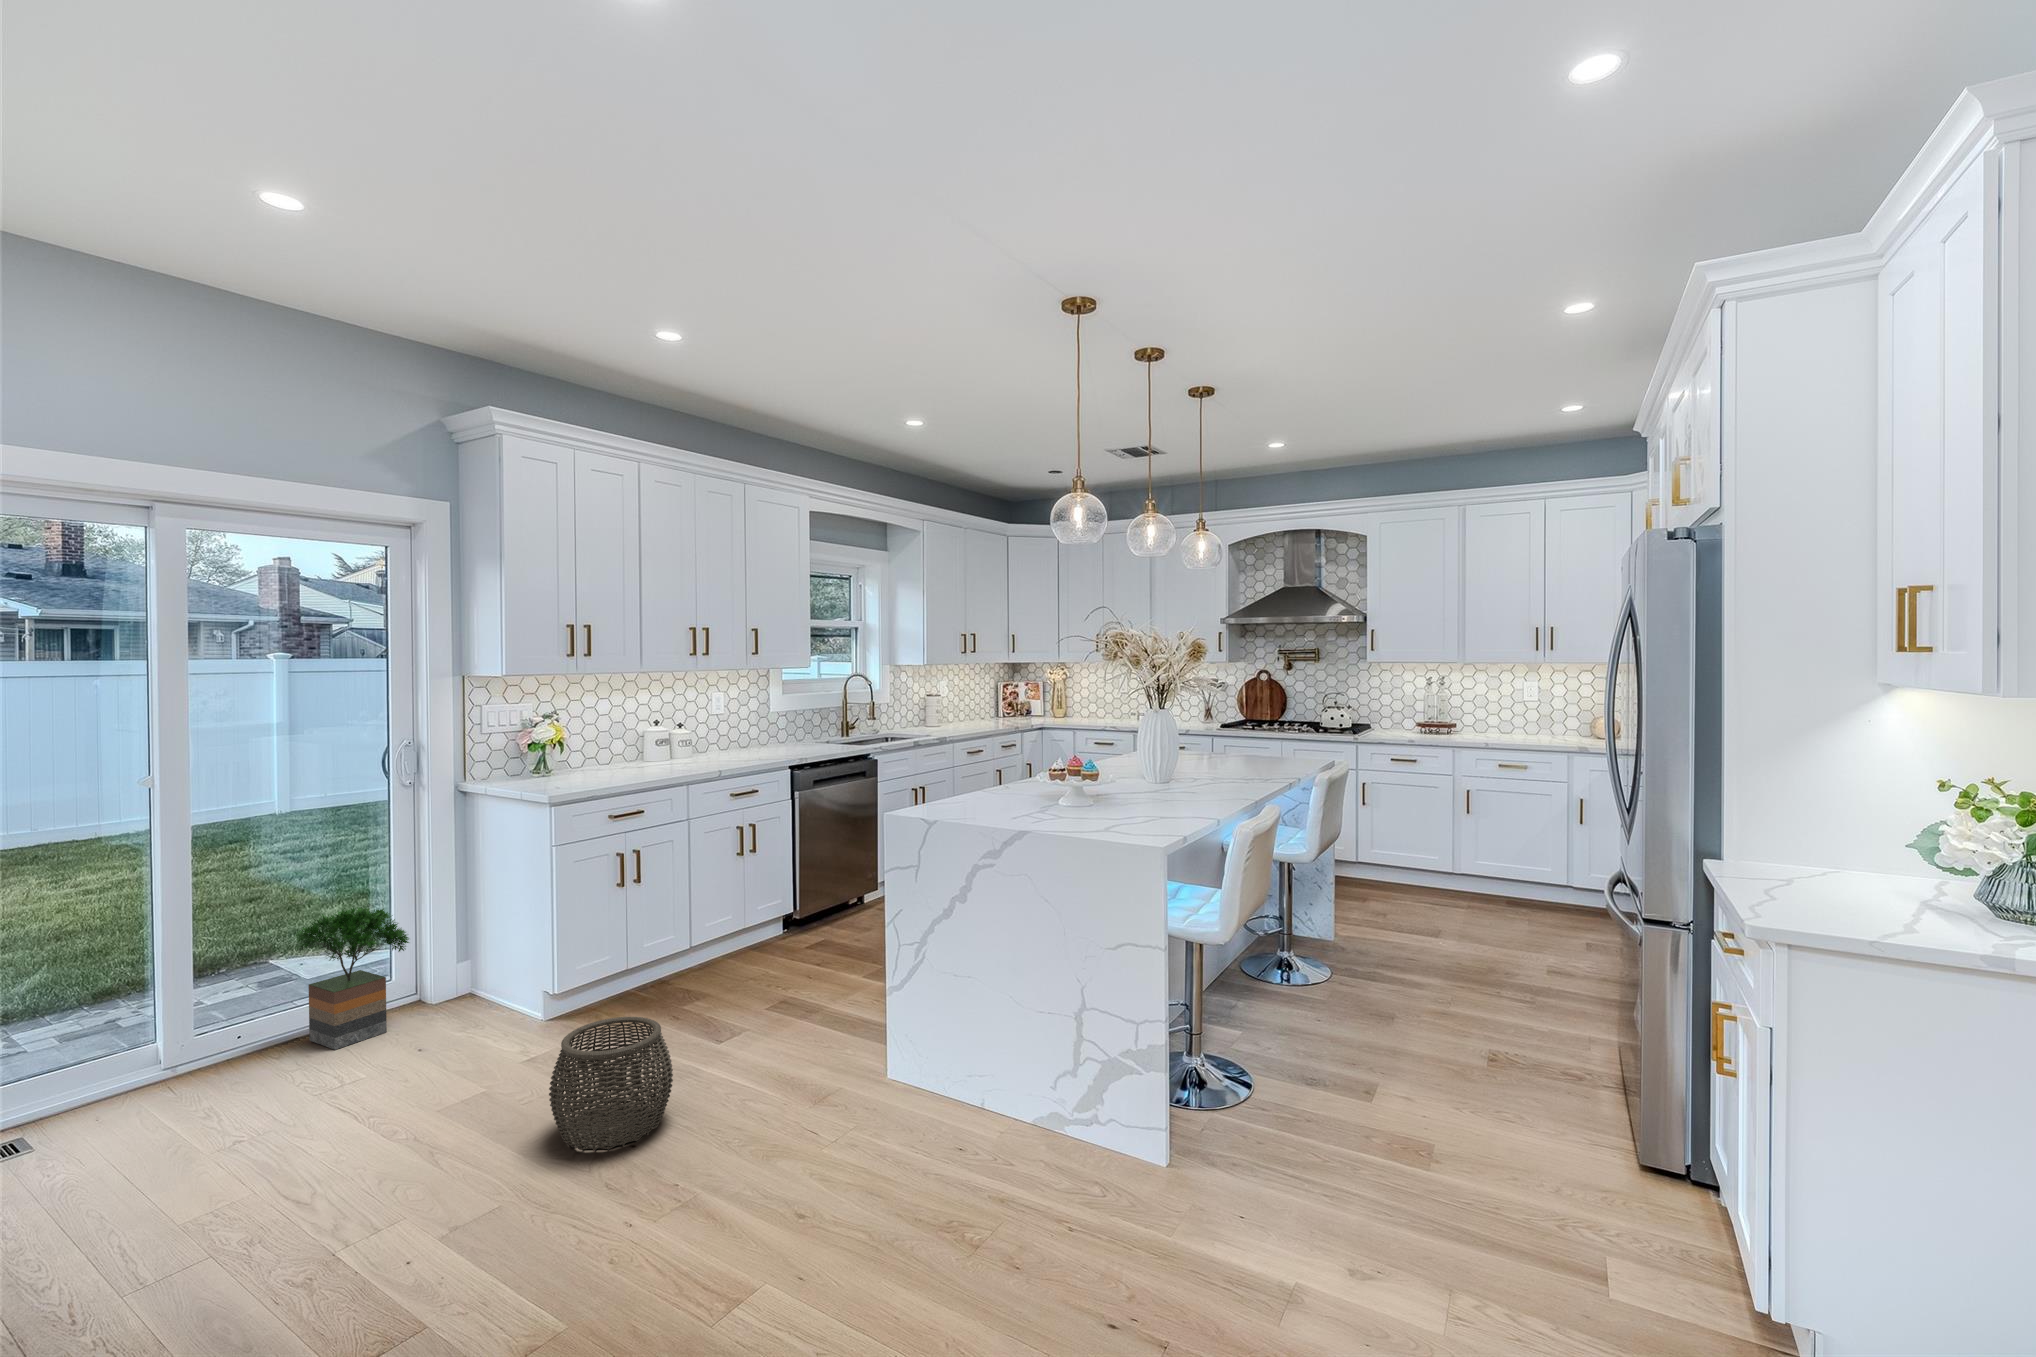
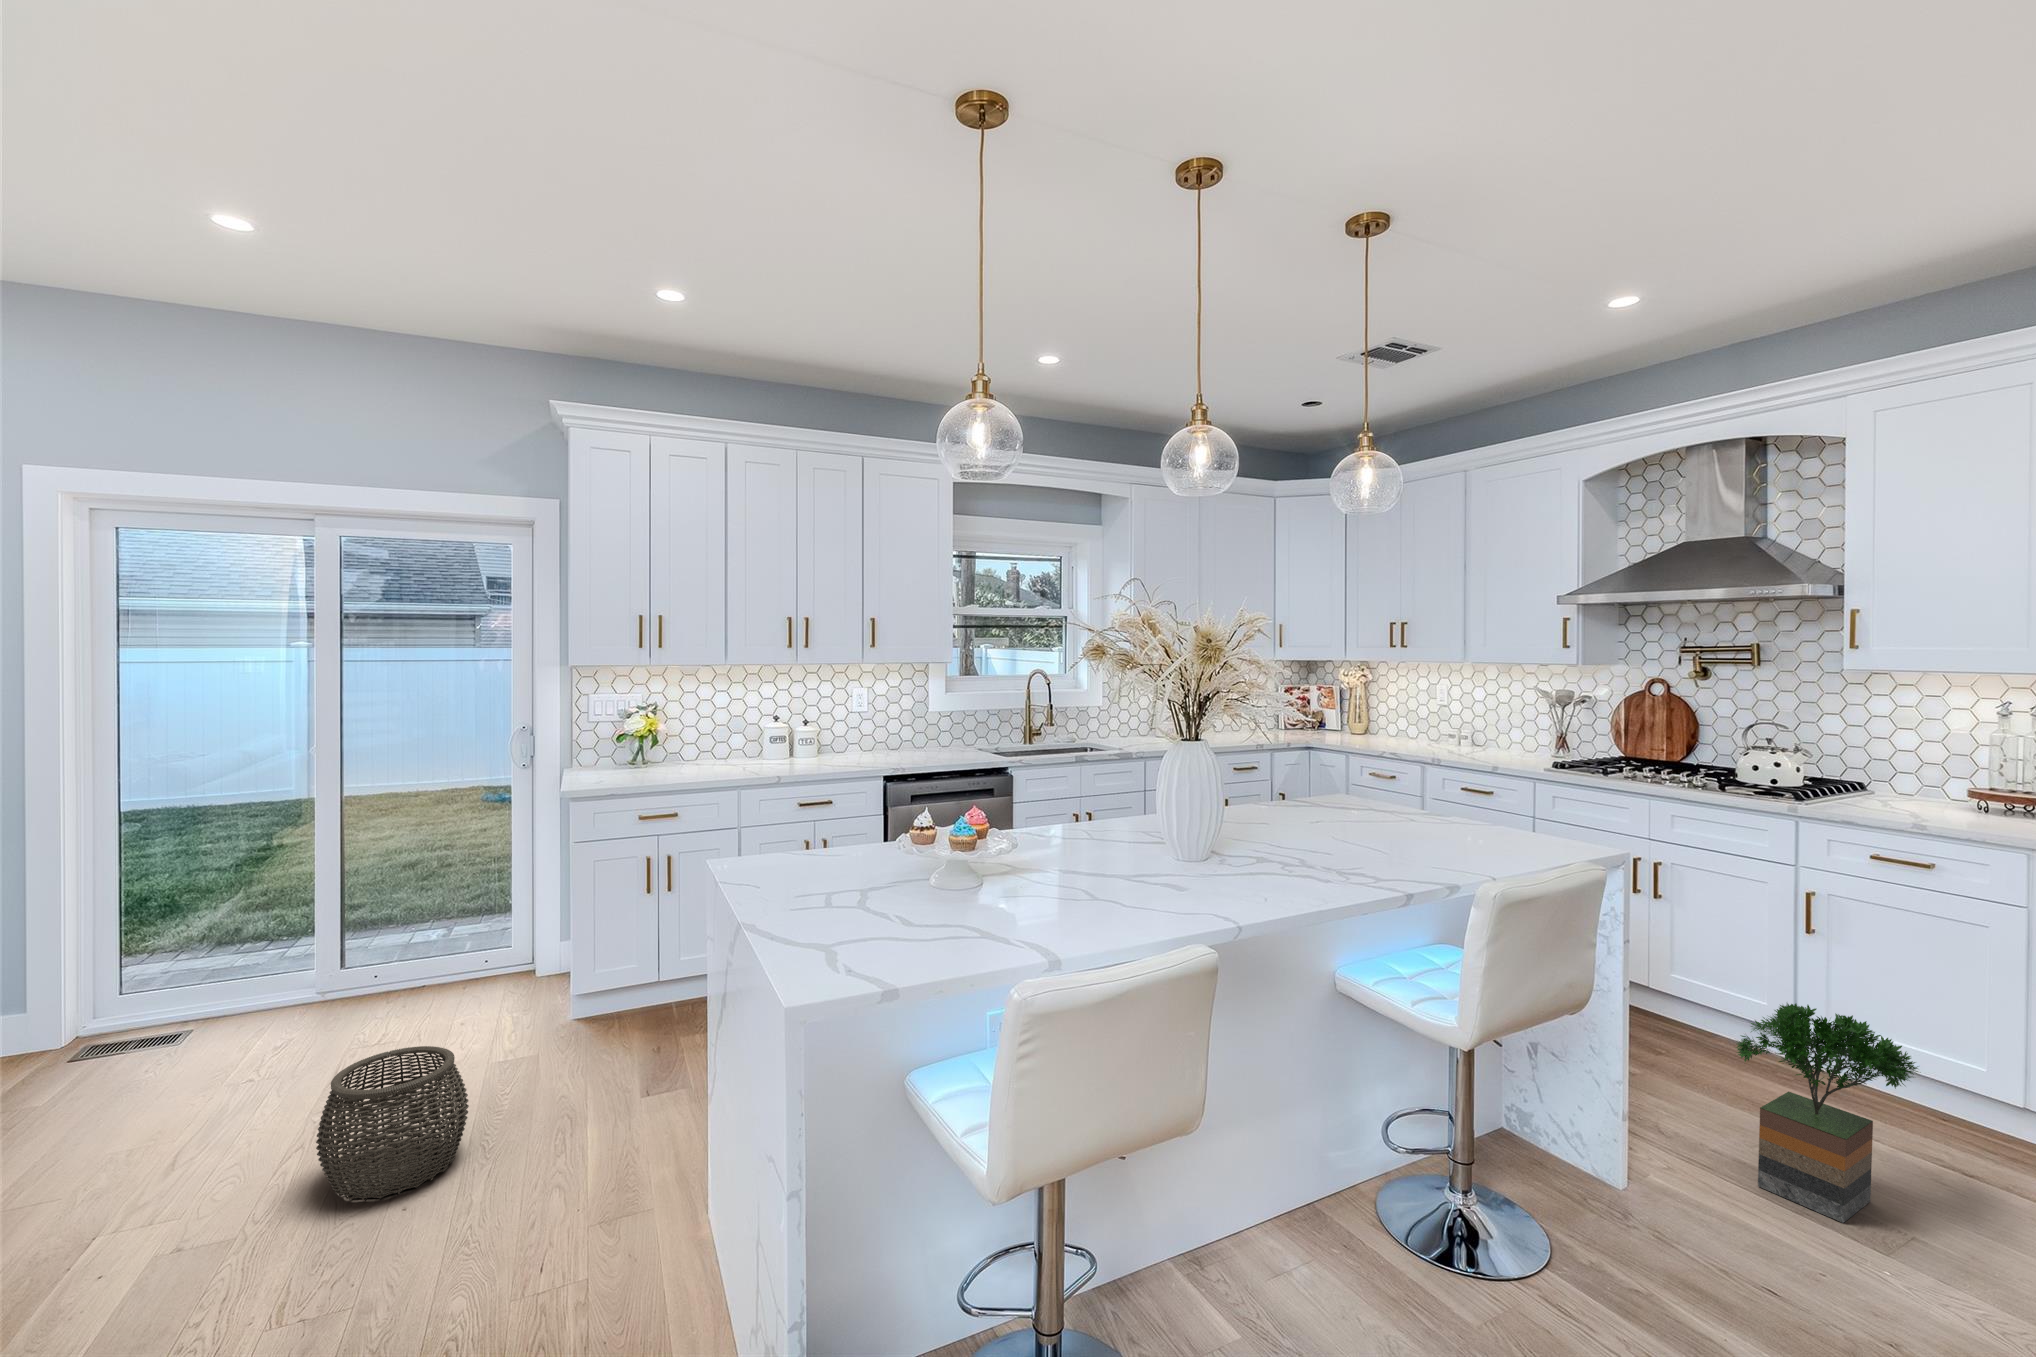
potted tree: present [295,907,409,1050] -> present [1736,1003,1918,1223]

